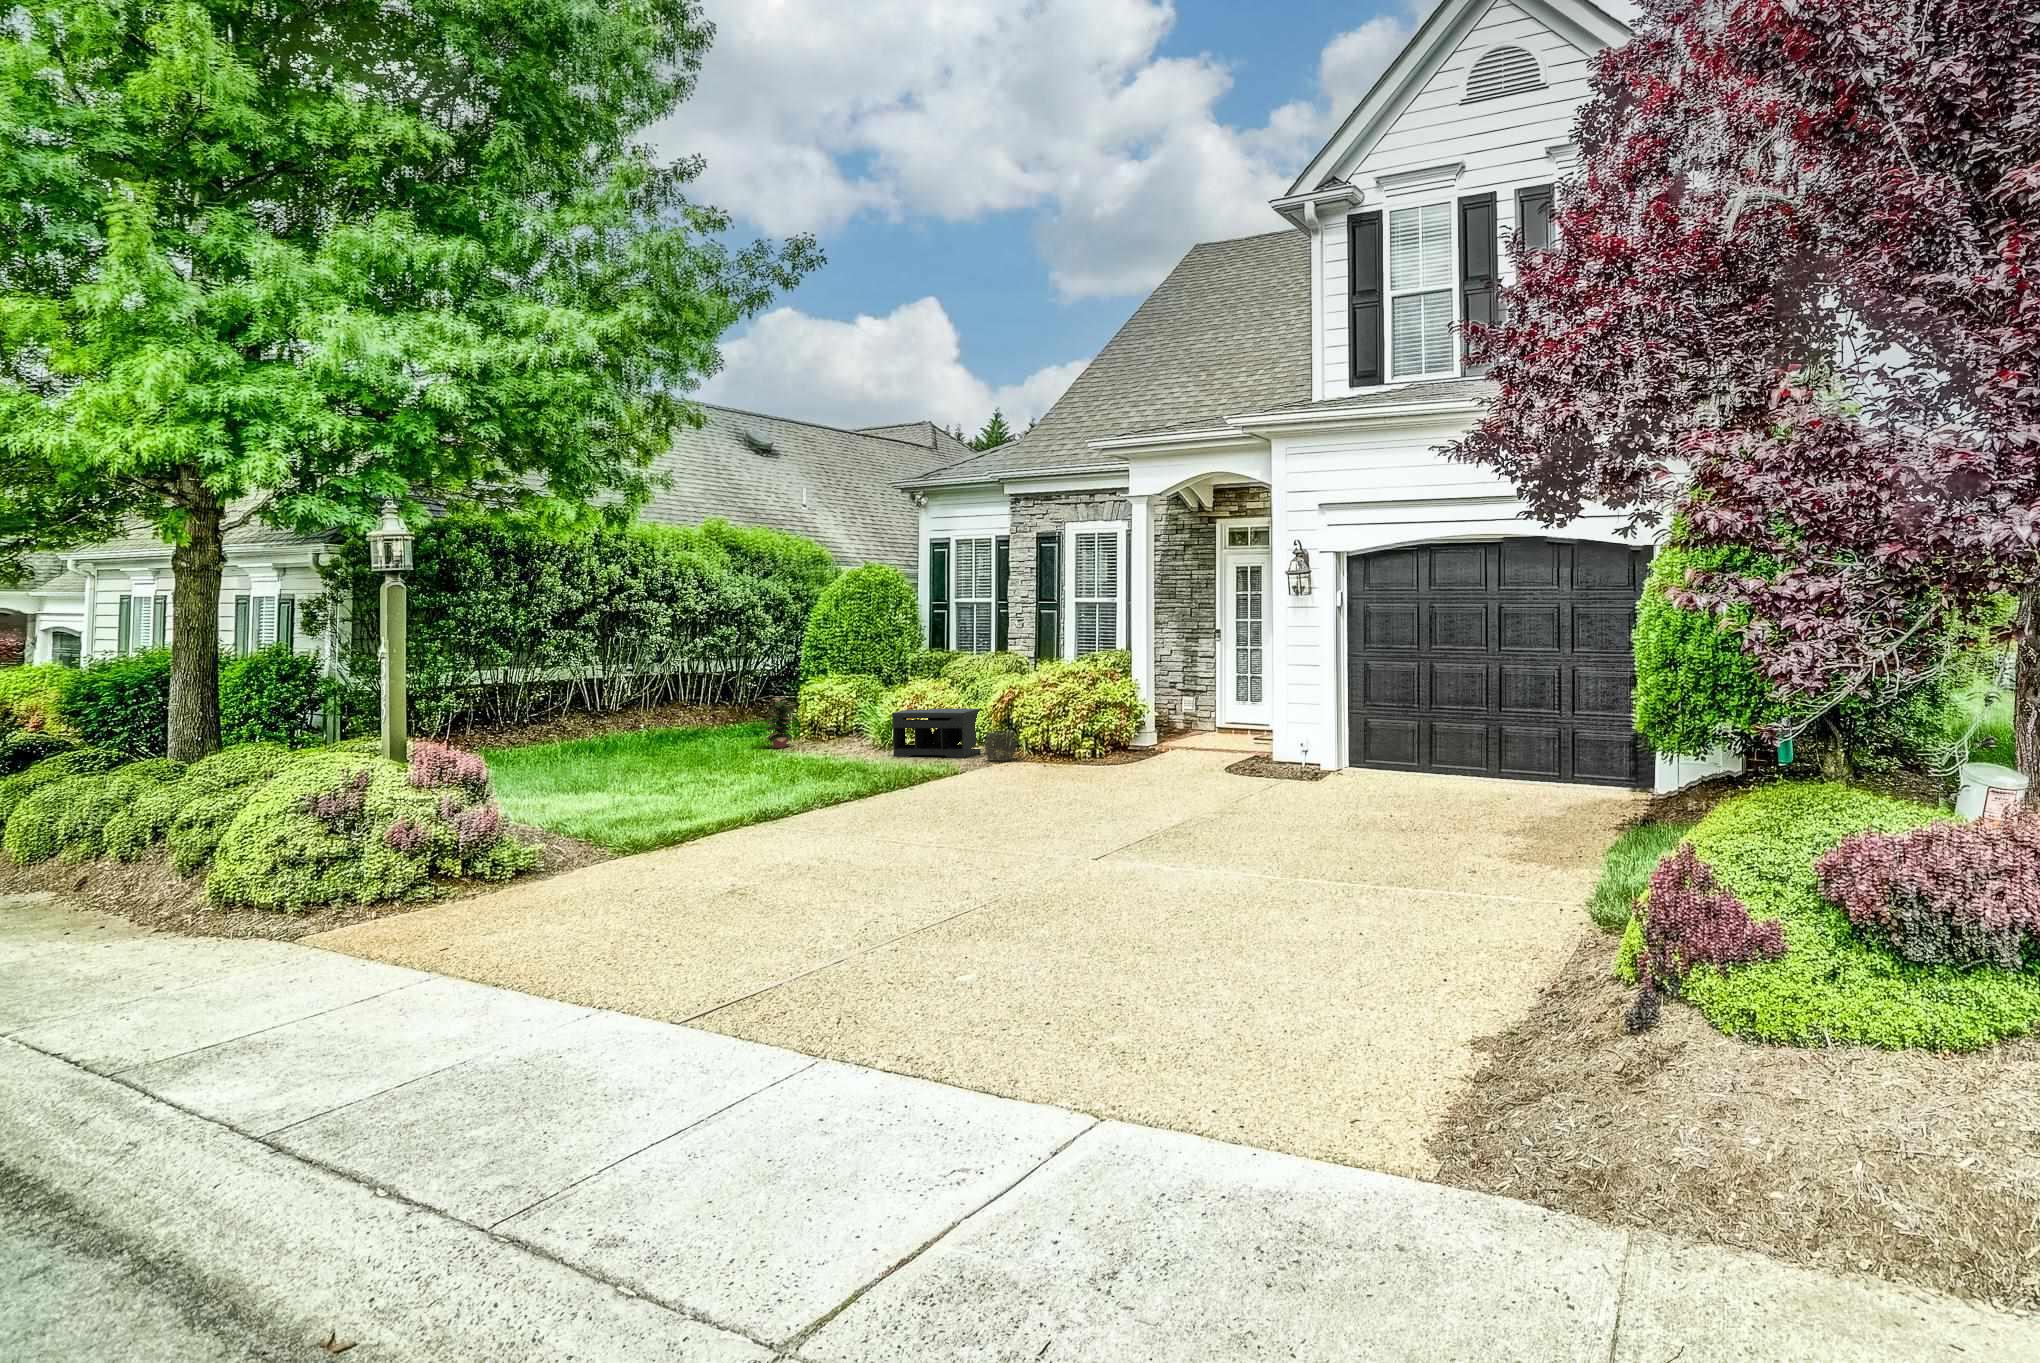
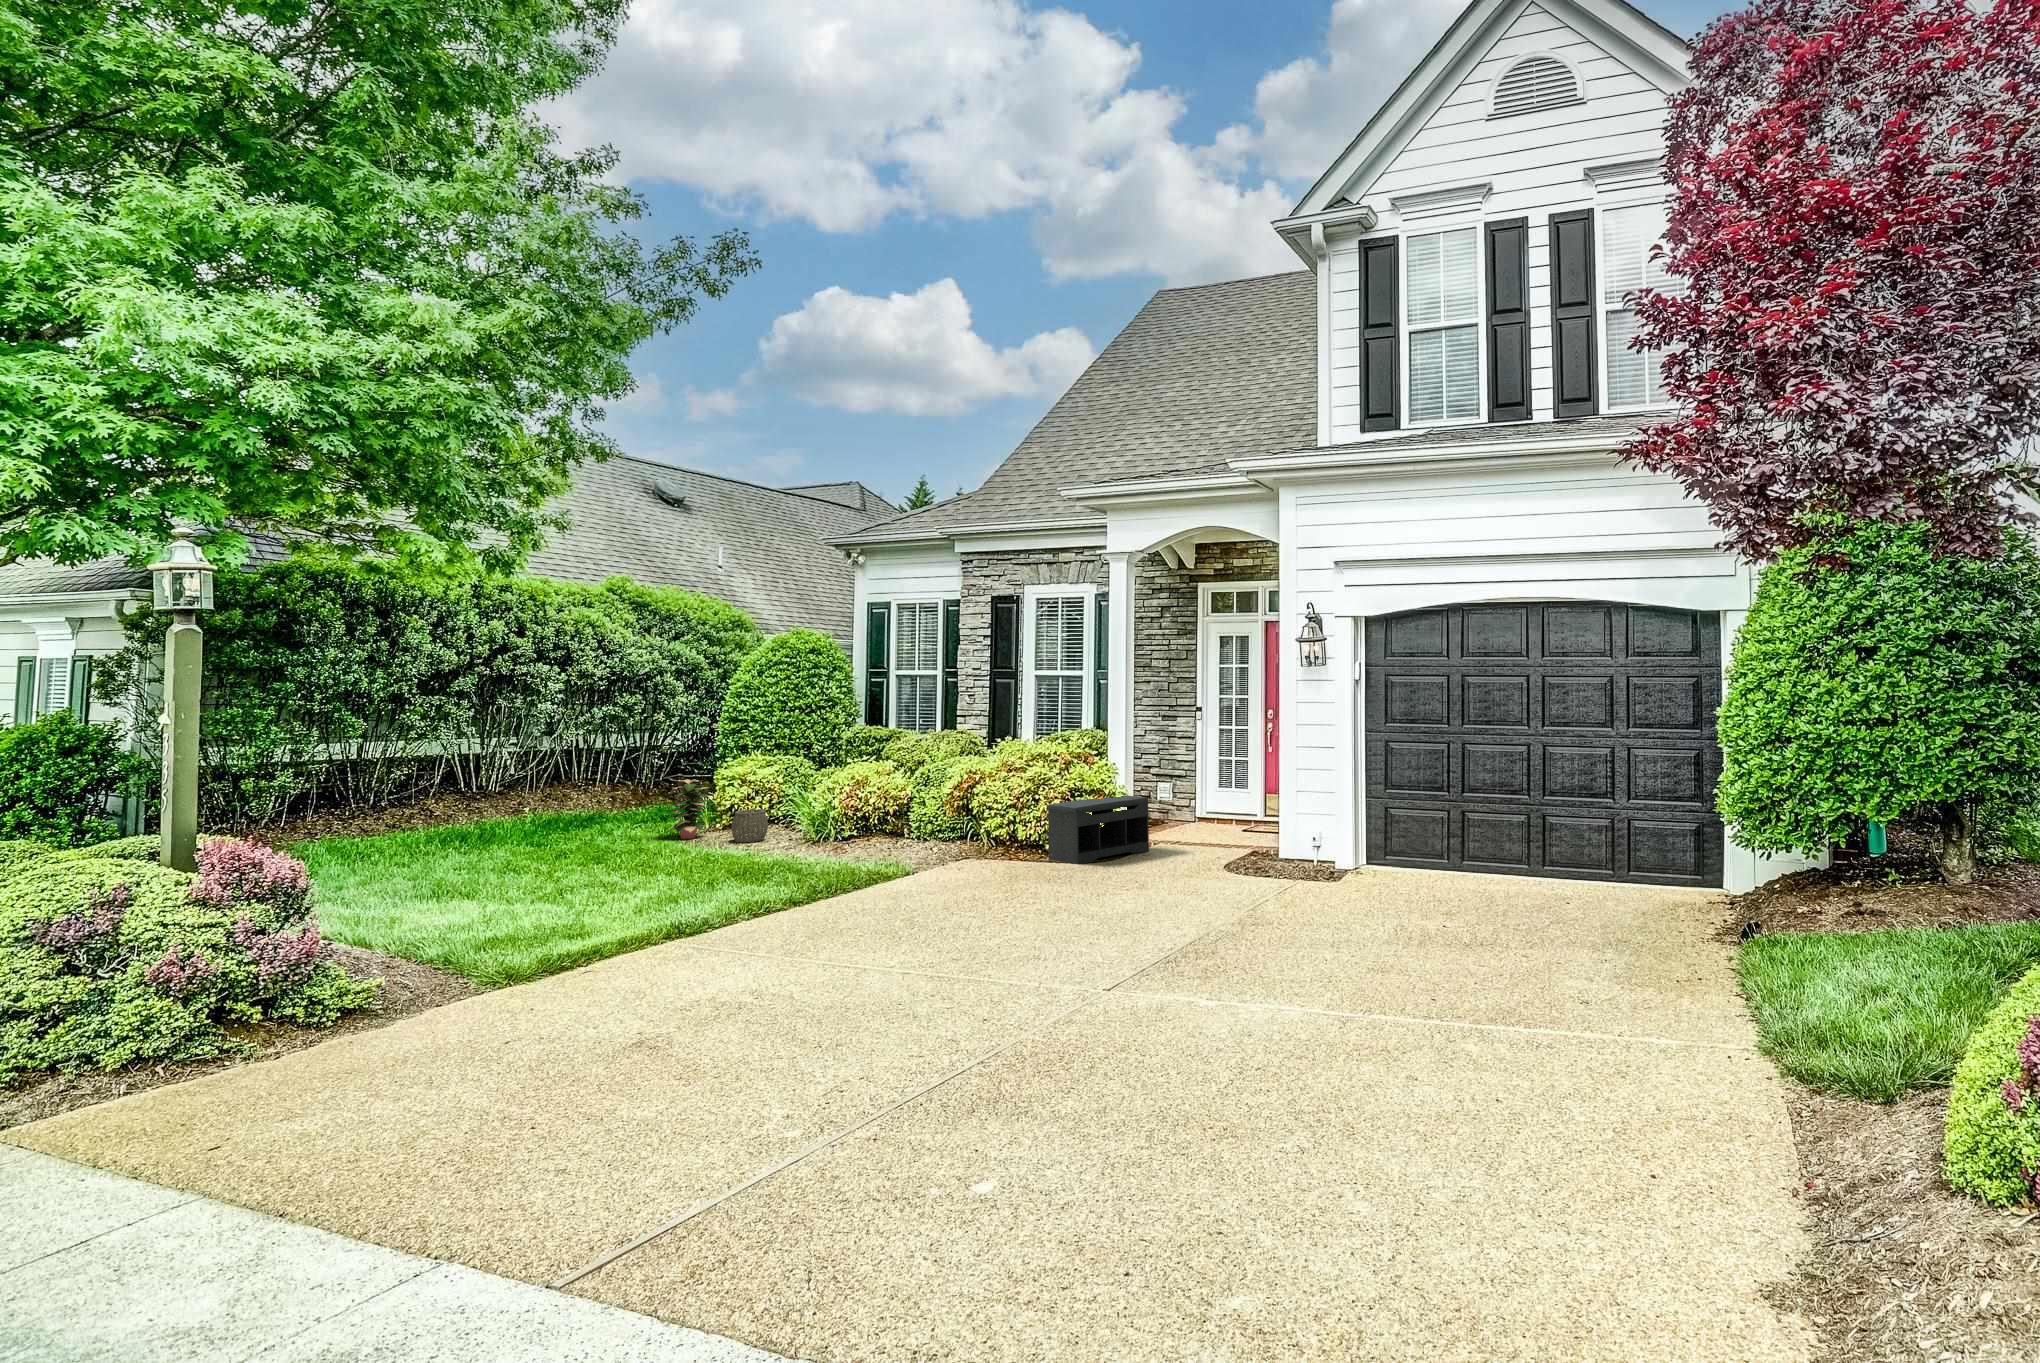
bench: present [892,709,981,758] -> present [1048,795,1149,864]
woven basket: present [984,731,1016,761] -> present [731,809,768,843]

